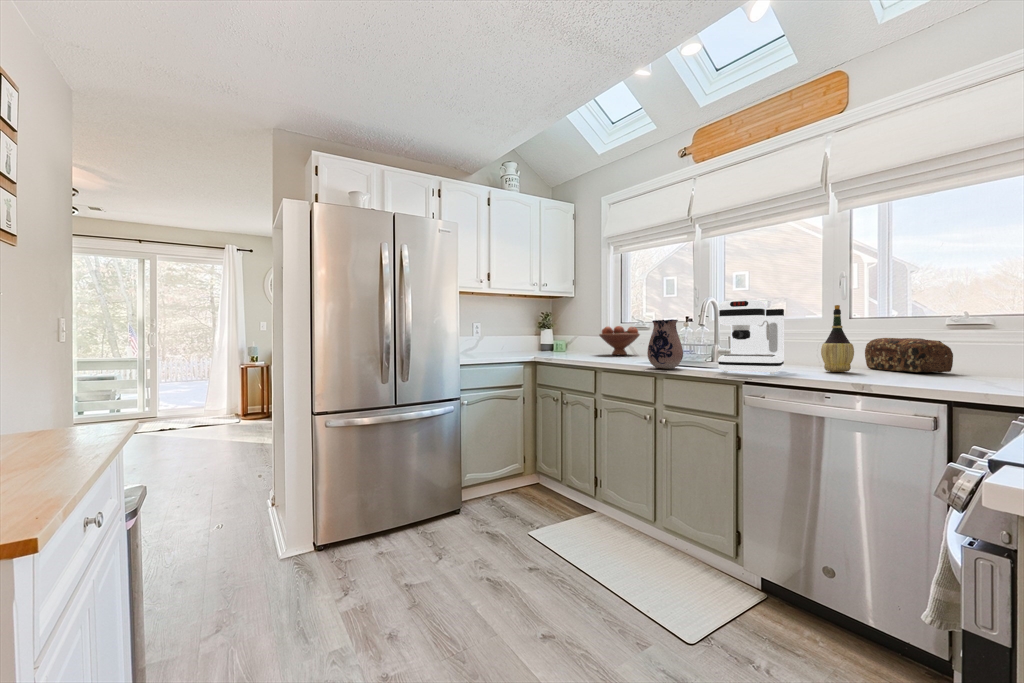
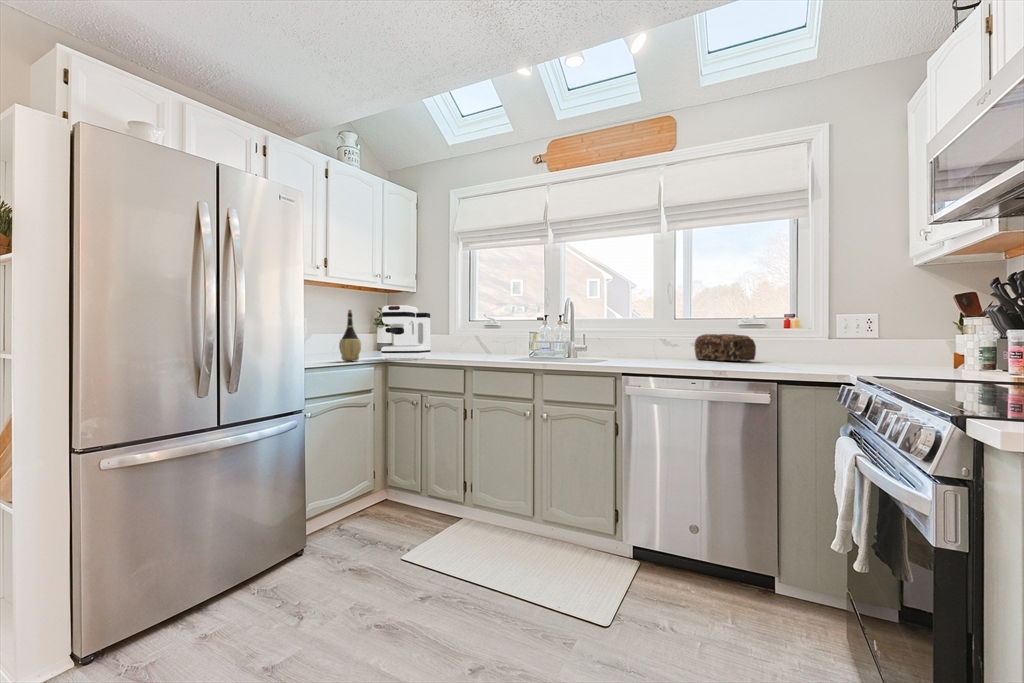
coffee maker: present [718,300,784,374] -> present [381,305,431,359]
wine bottle: present [821,305,854,372] -> present [339,310,361,361]
ceramic pitcher: present [647,319,683,369] -> none [528,315,562,364]
fruit bowl: present [599,326,640,355] -> none [450,324,491,354]

